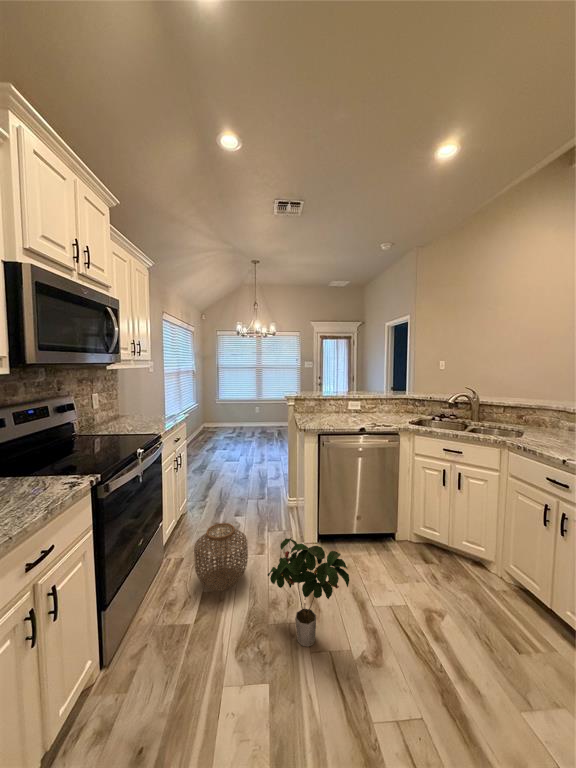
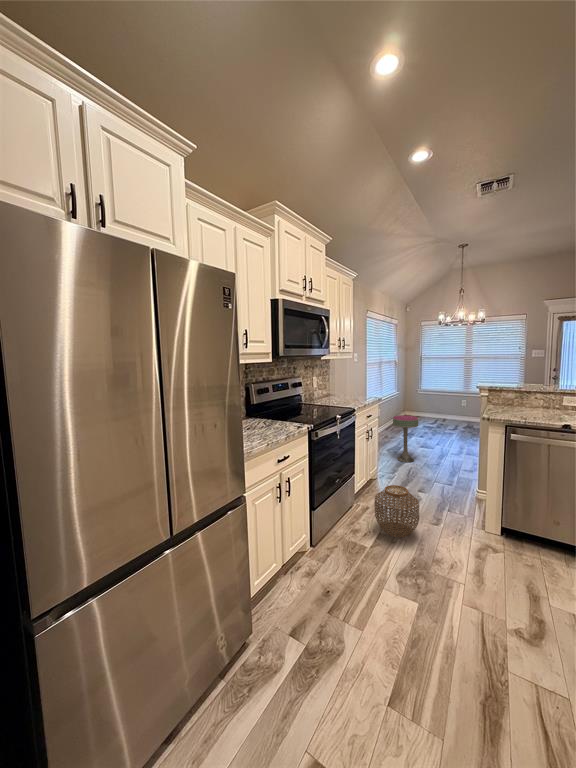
bar stool: none [199,431,226,483] -> present [393,415,418,462]
potted plant: present [268,537,349,647] -> none [430,504,506,600]

